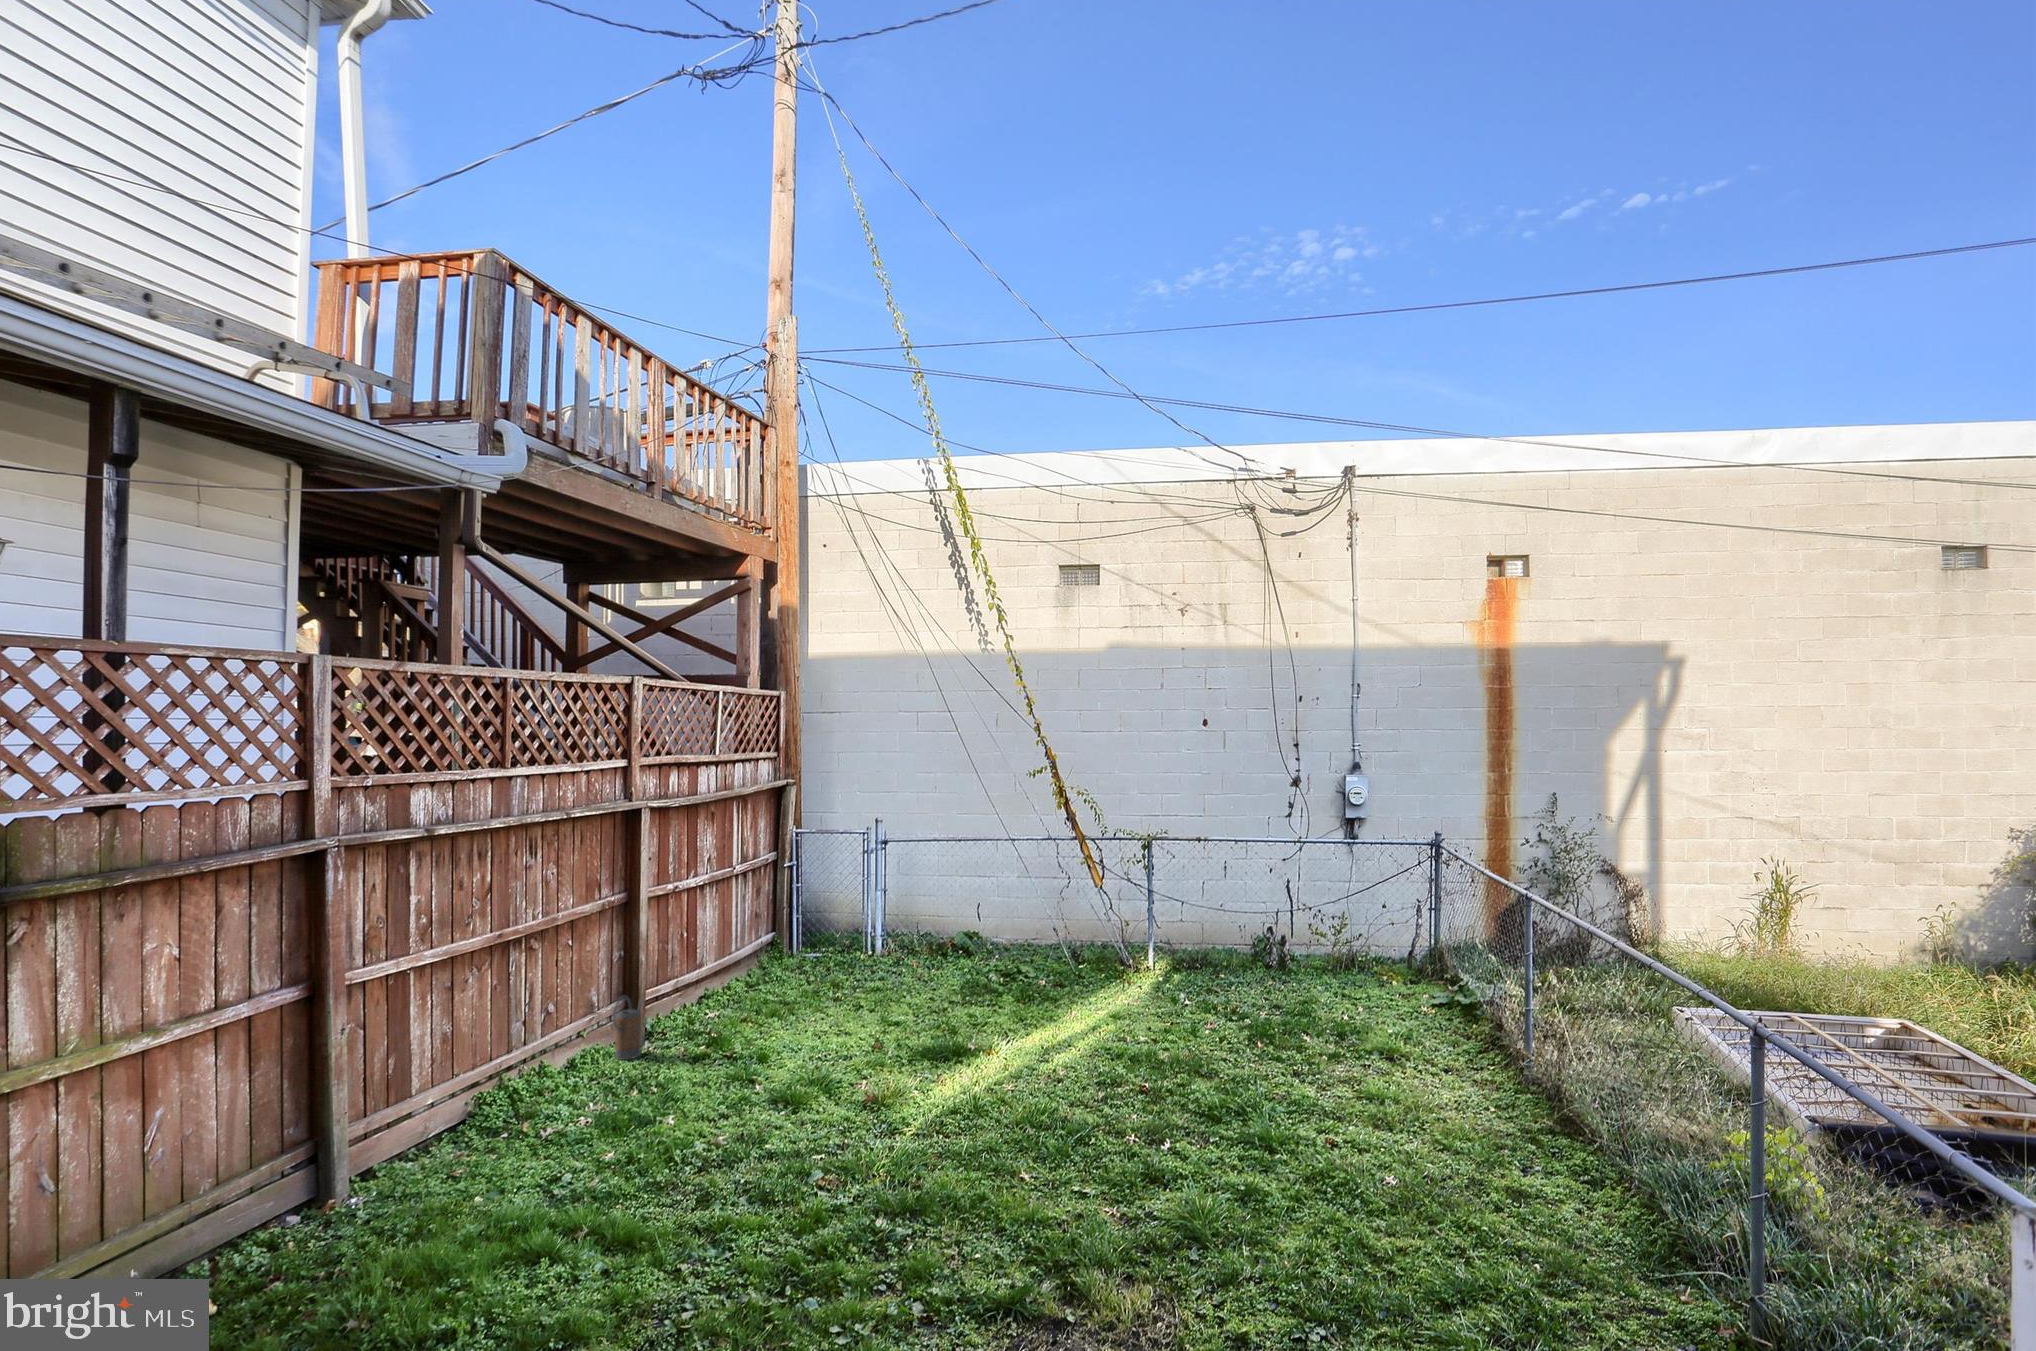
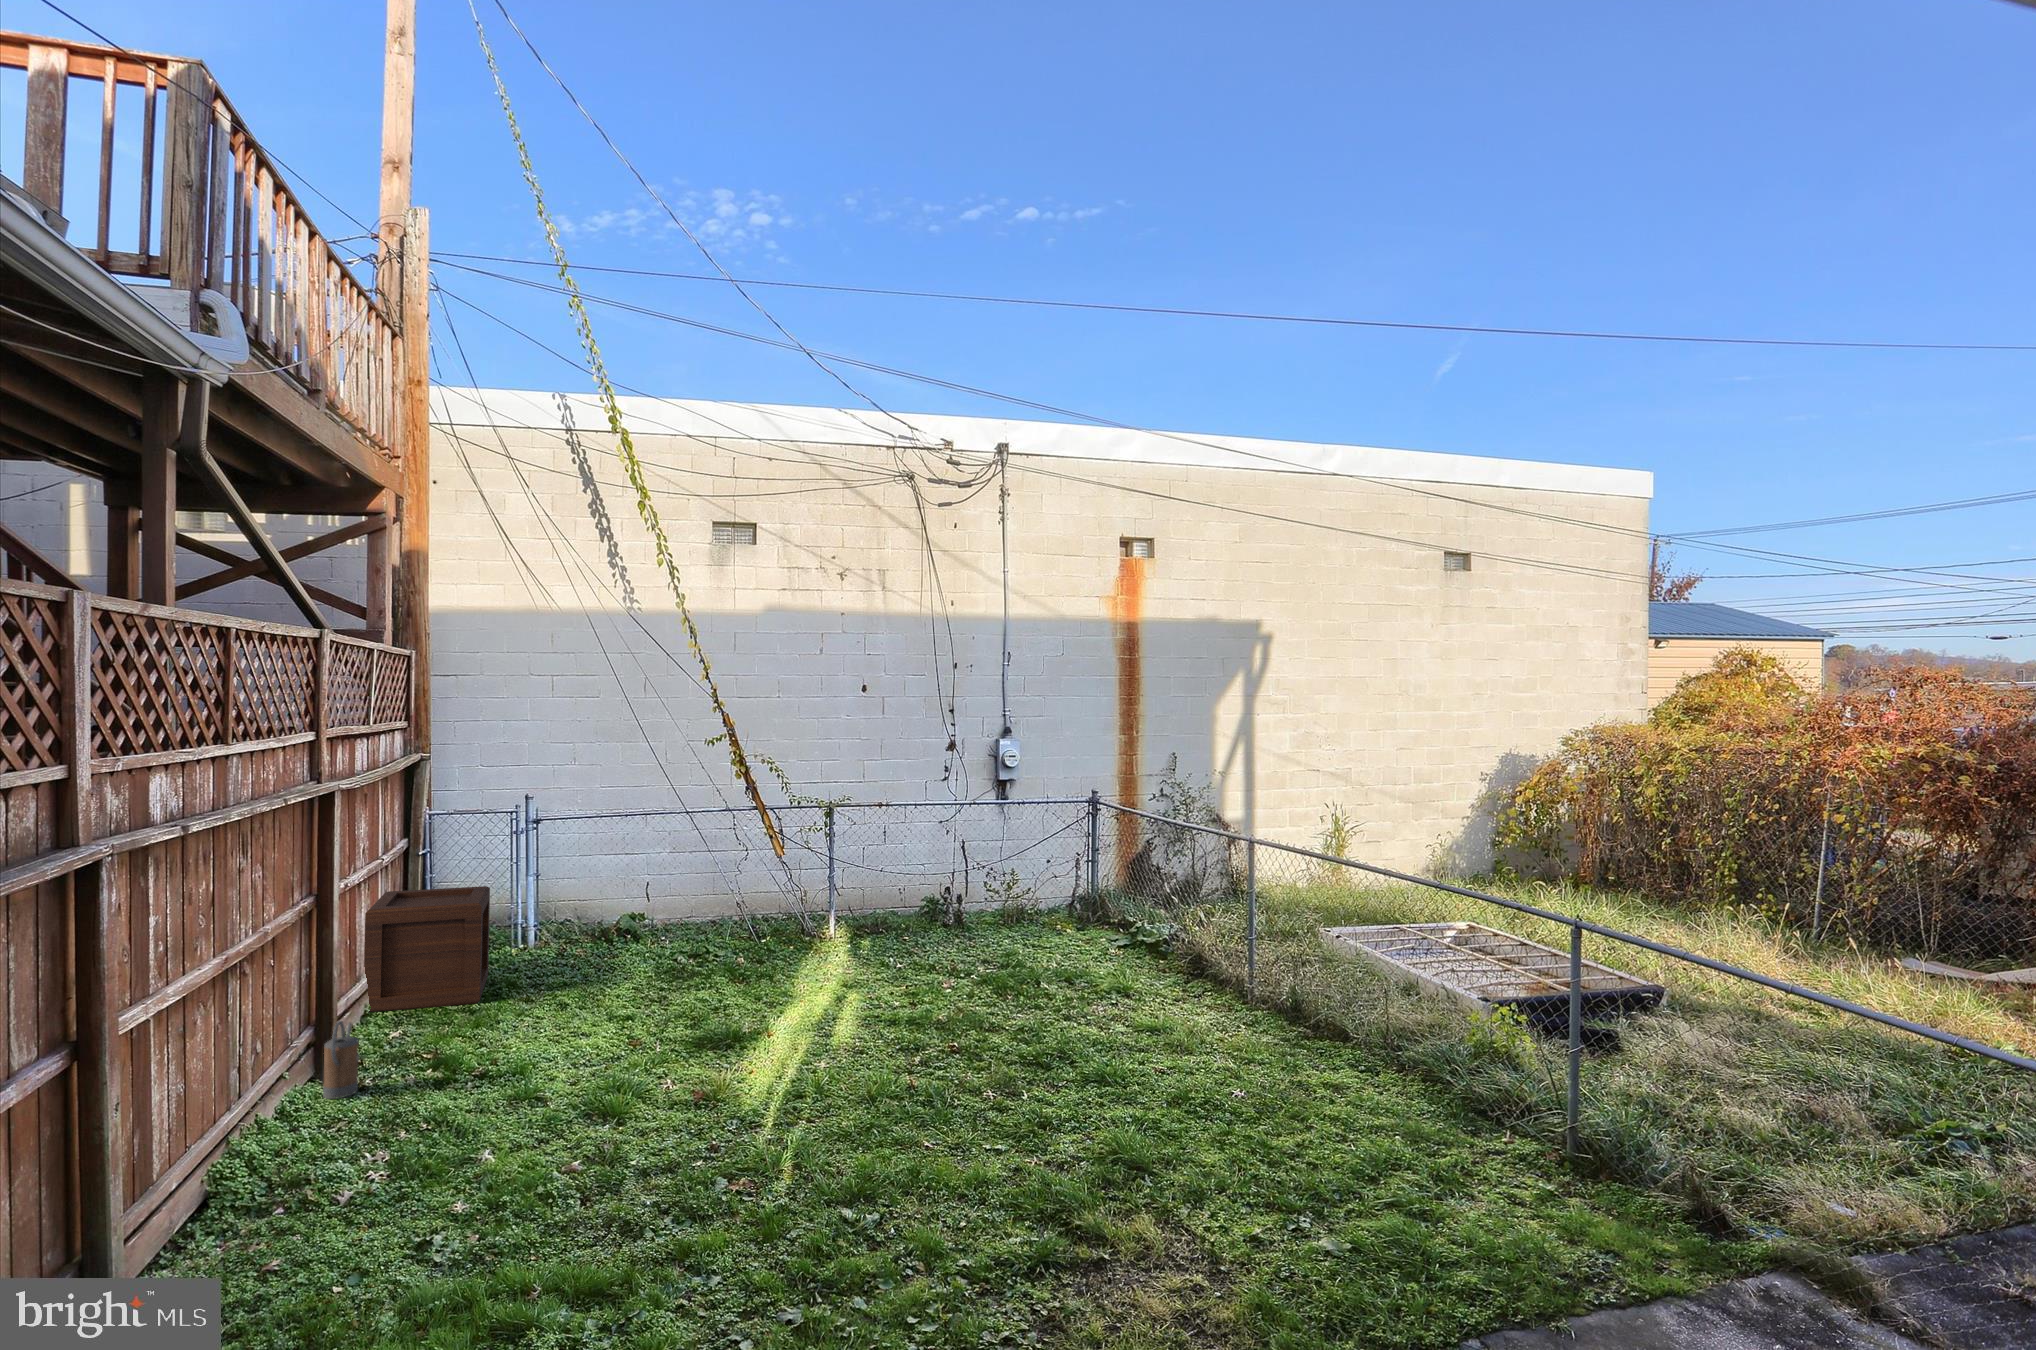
wooden crate: none [705,895,816,997] -> present [364,886,490,1013]

